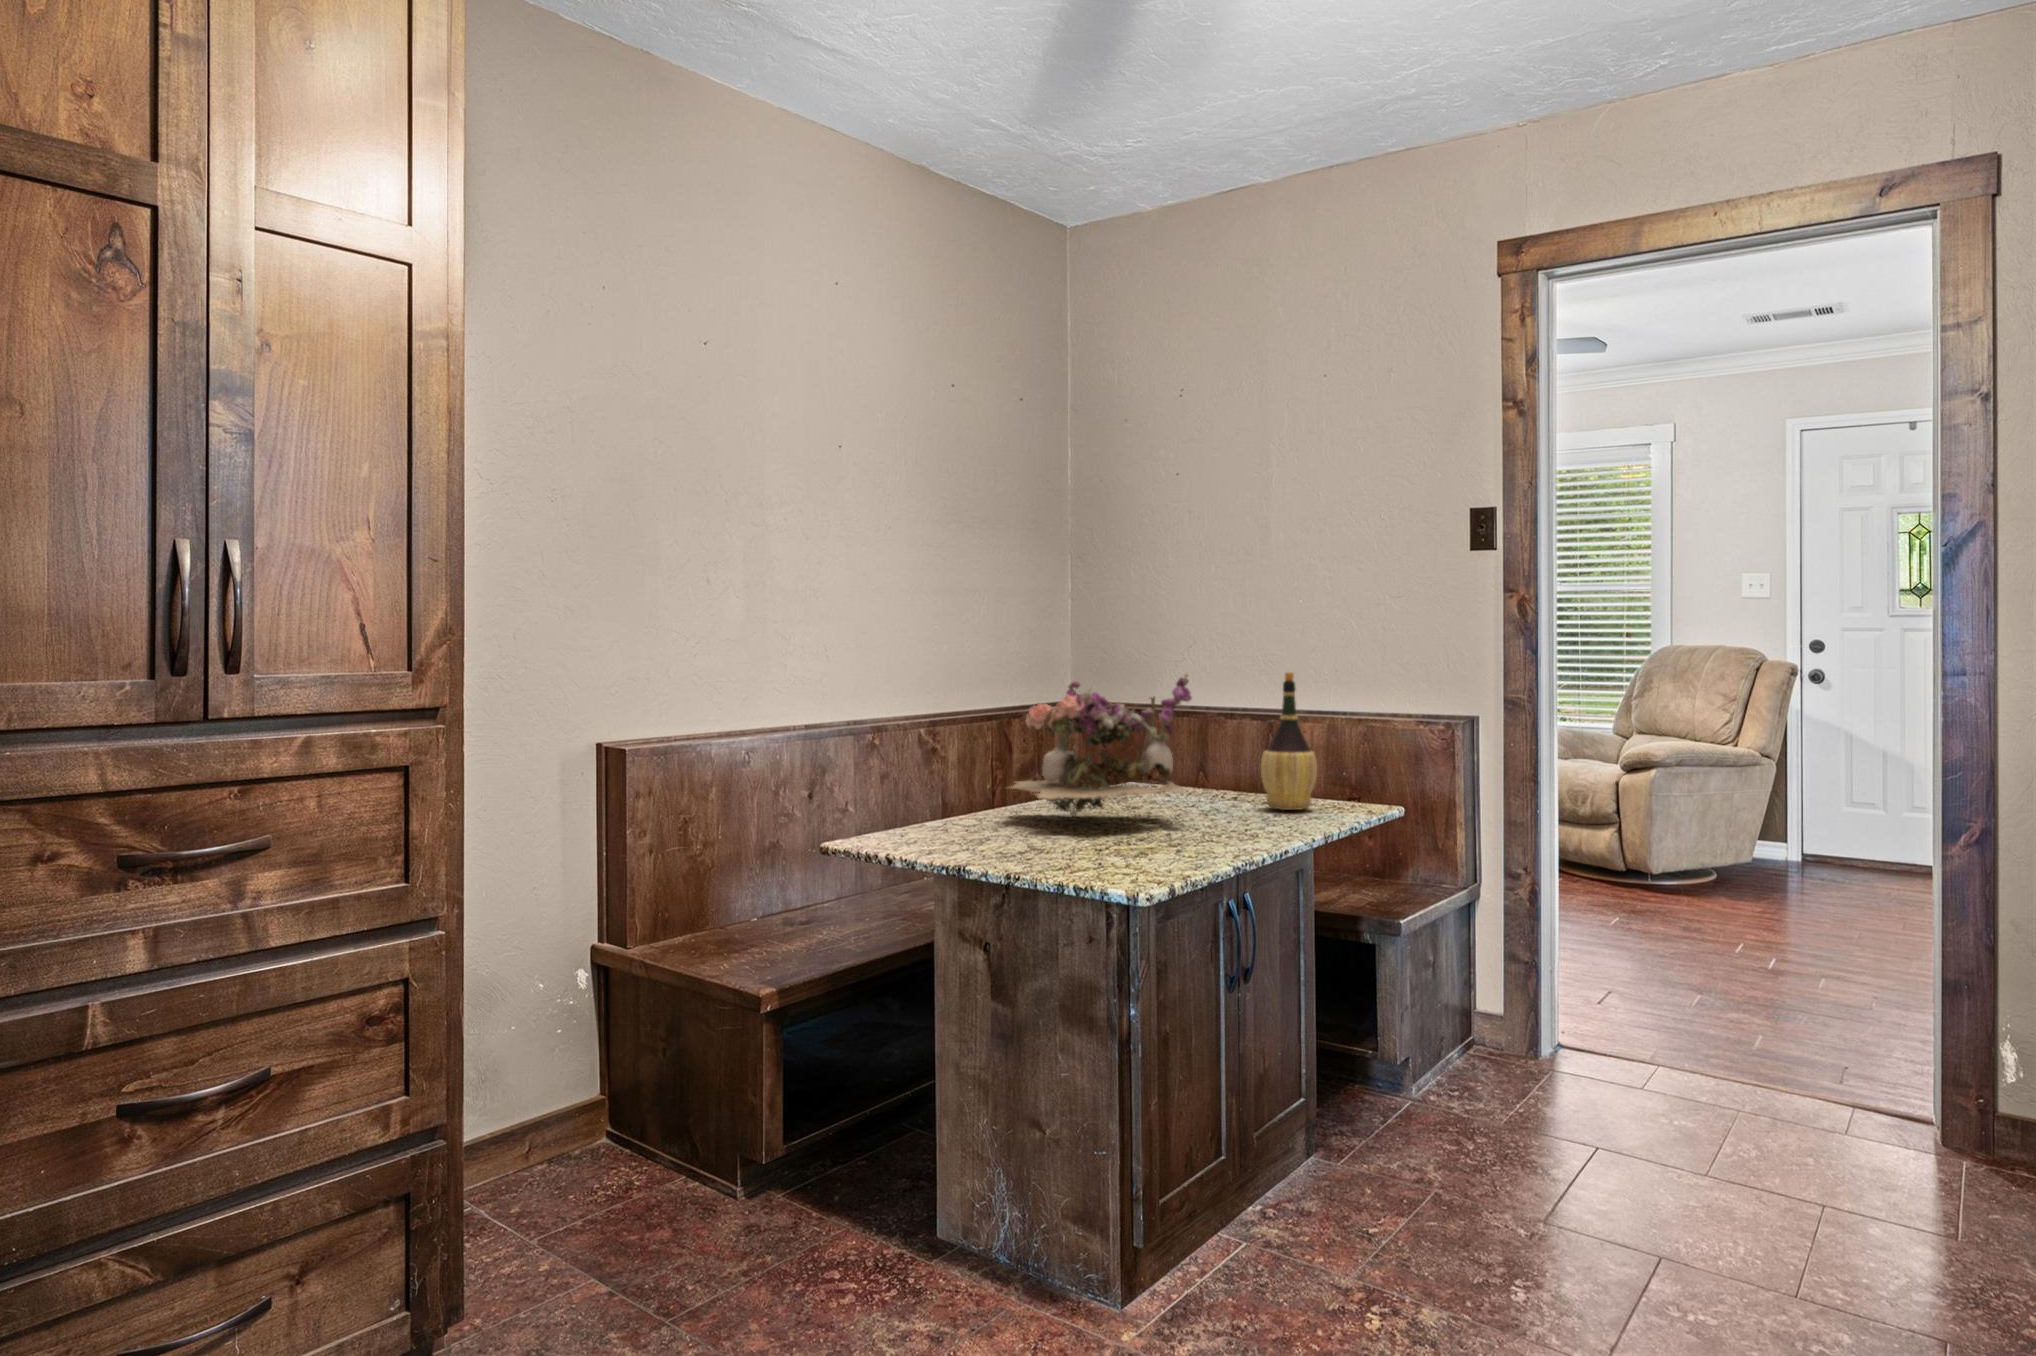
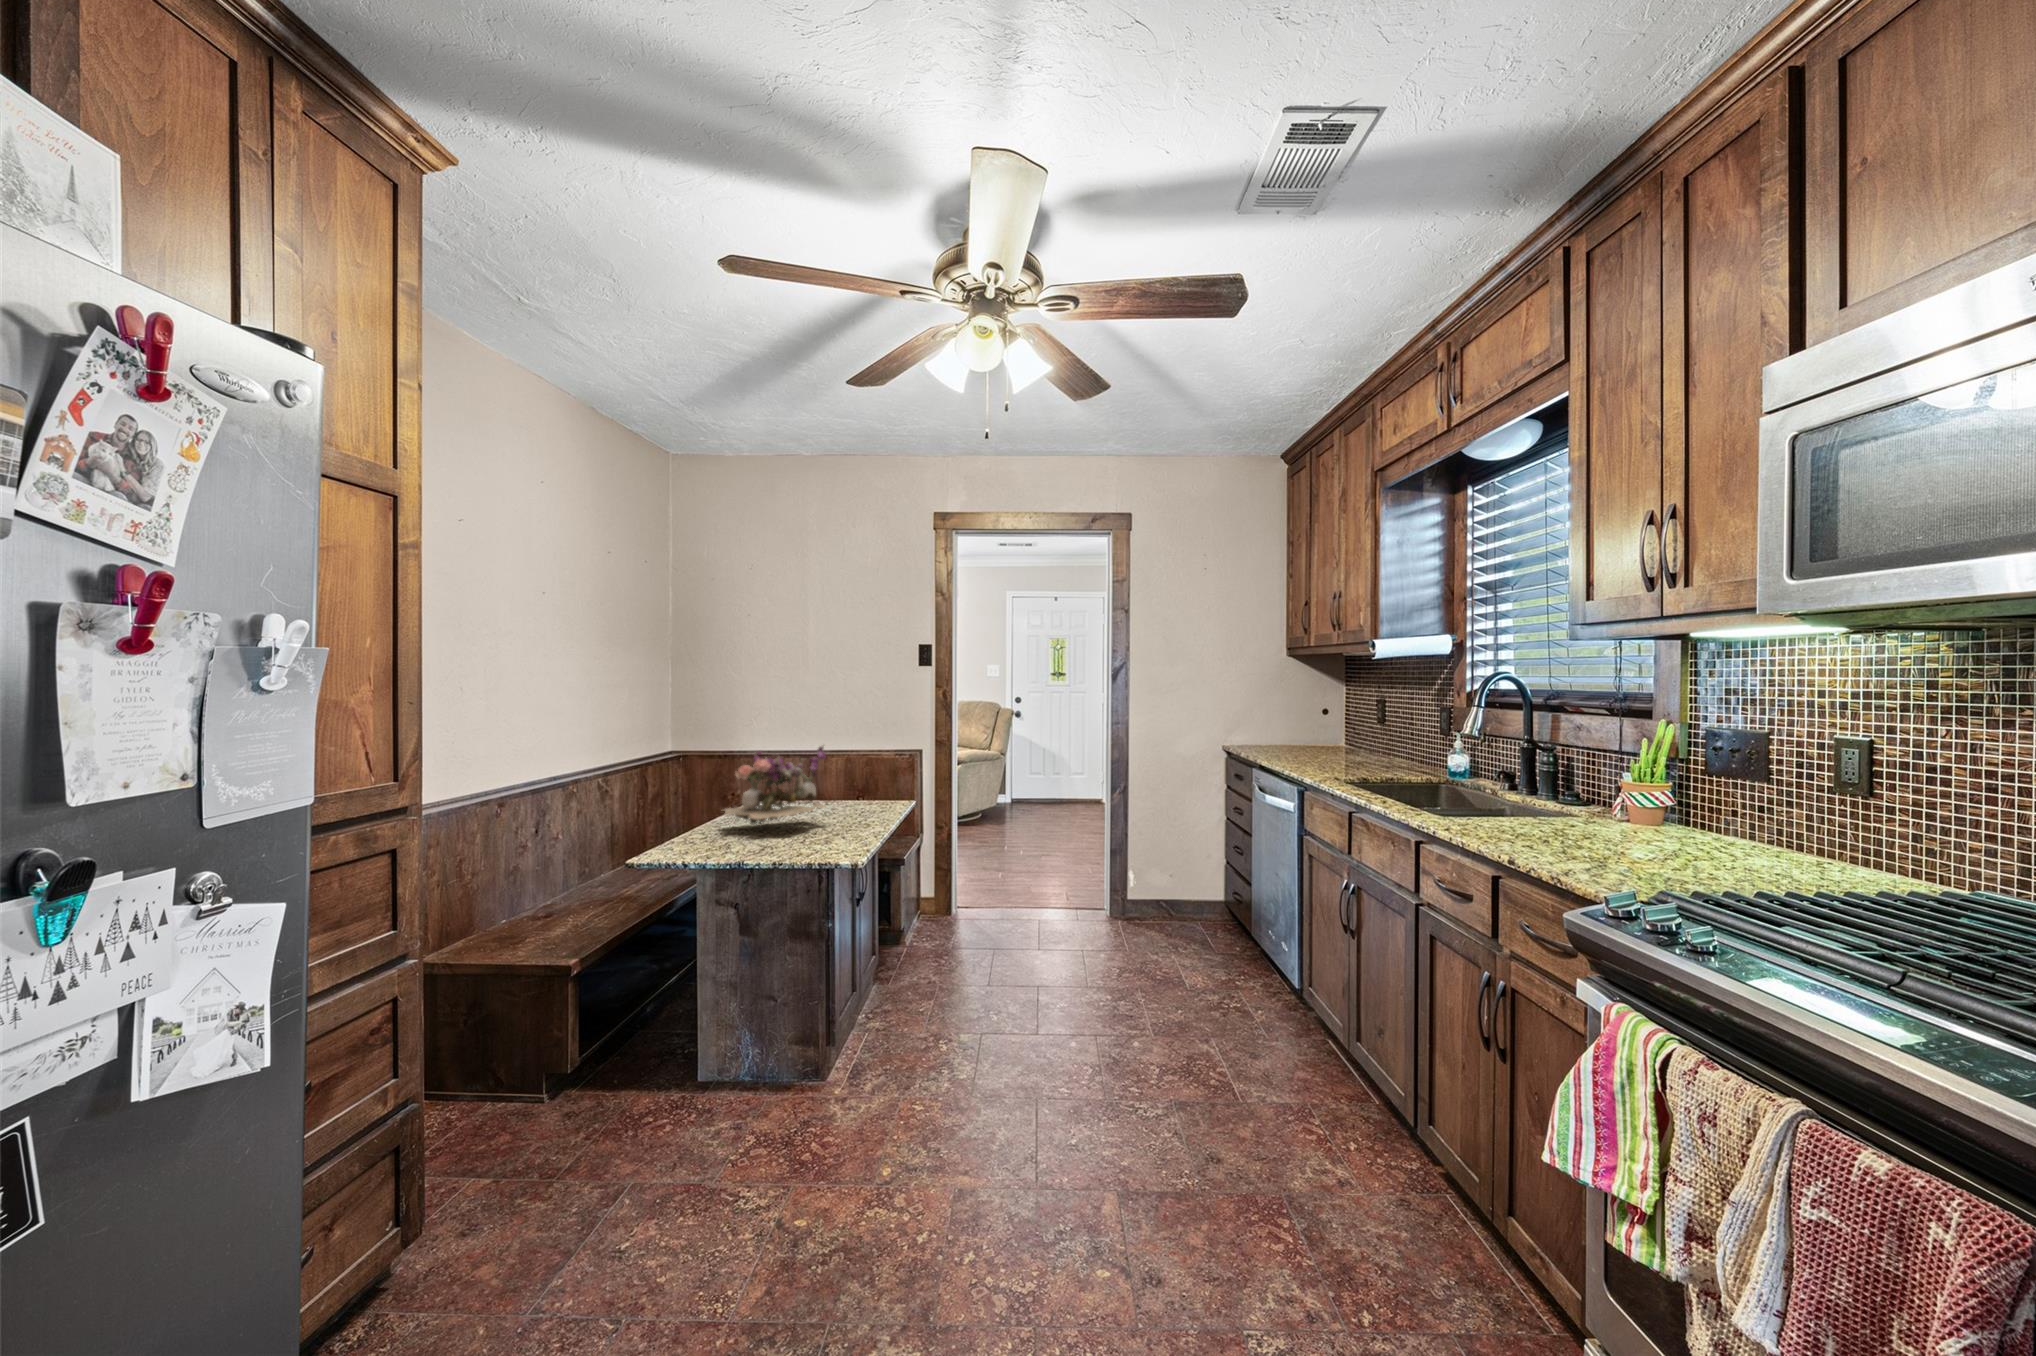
wine bottle: present [1261,672,1317,810] -> none [849,739,878,810]

